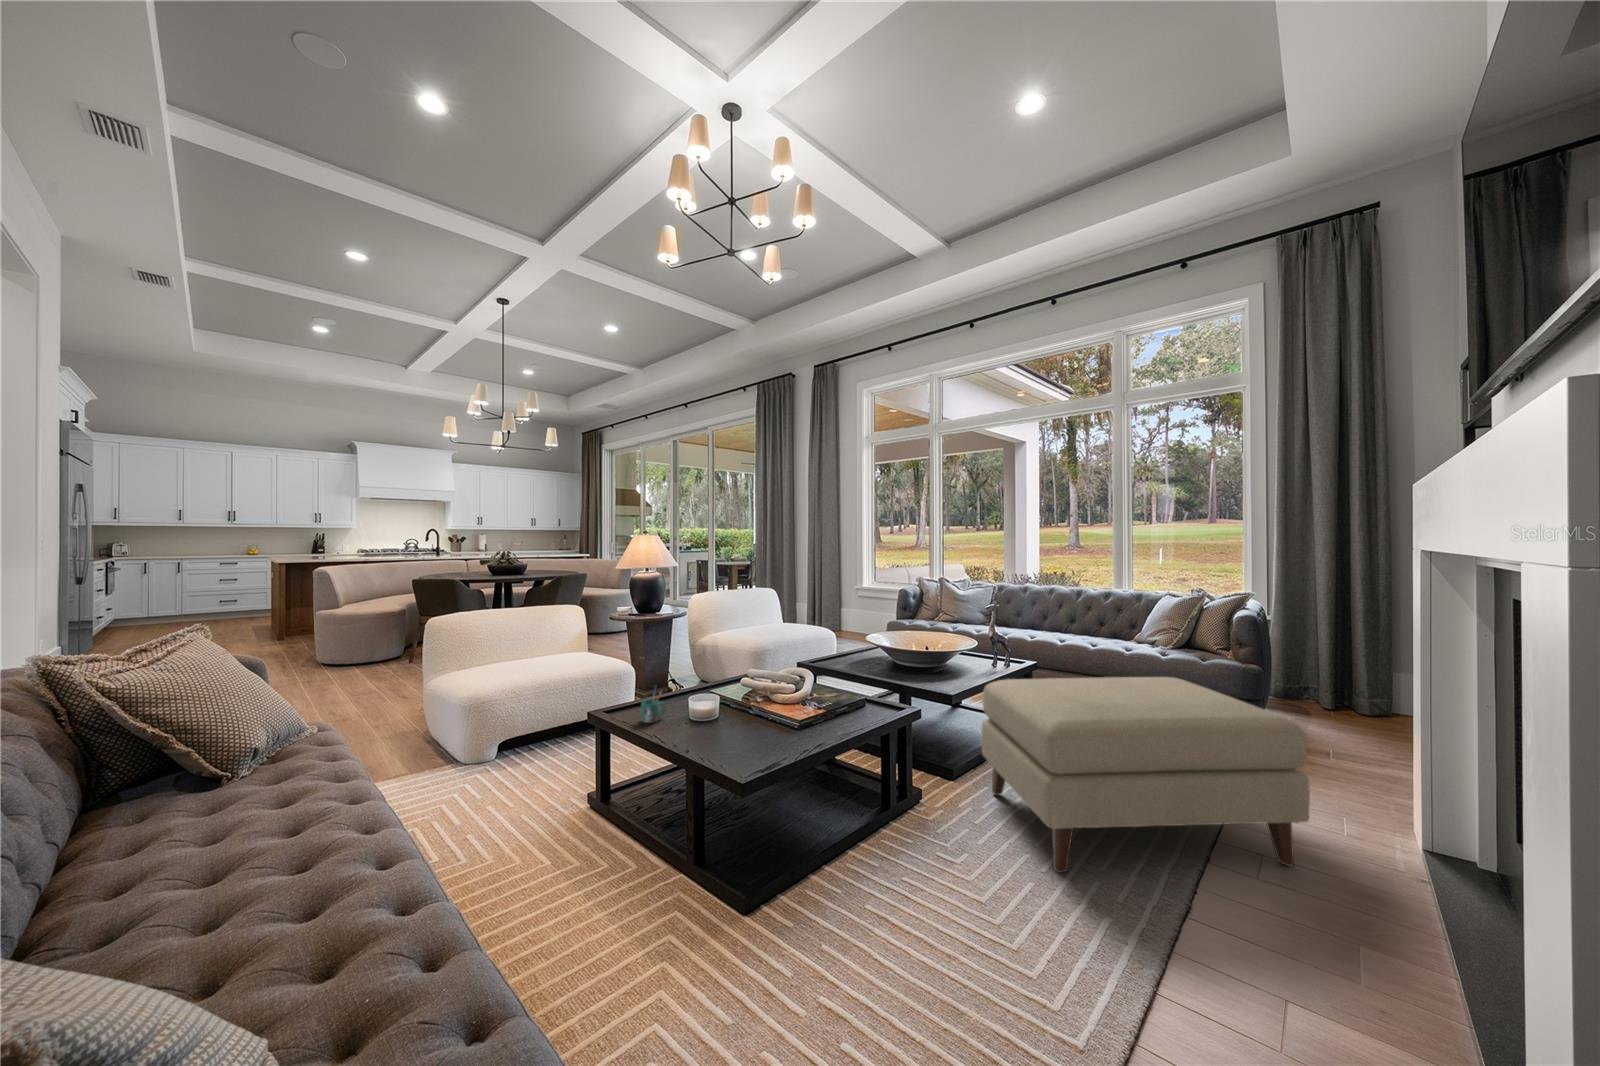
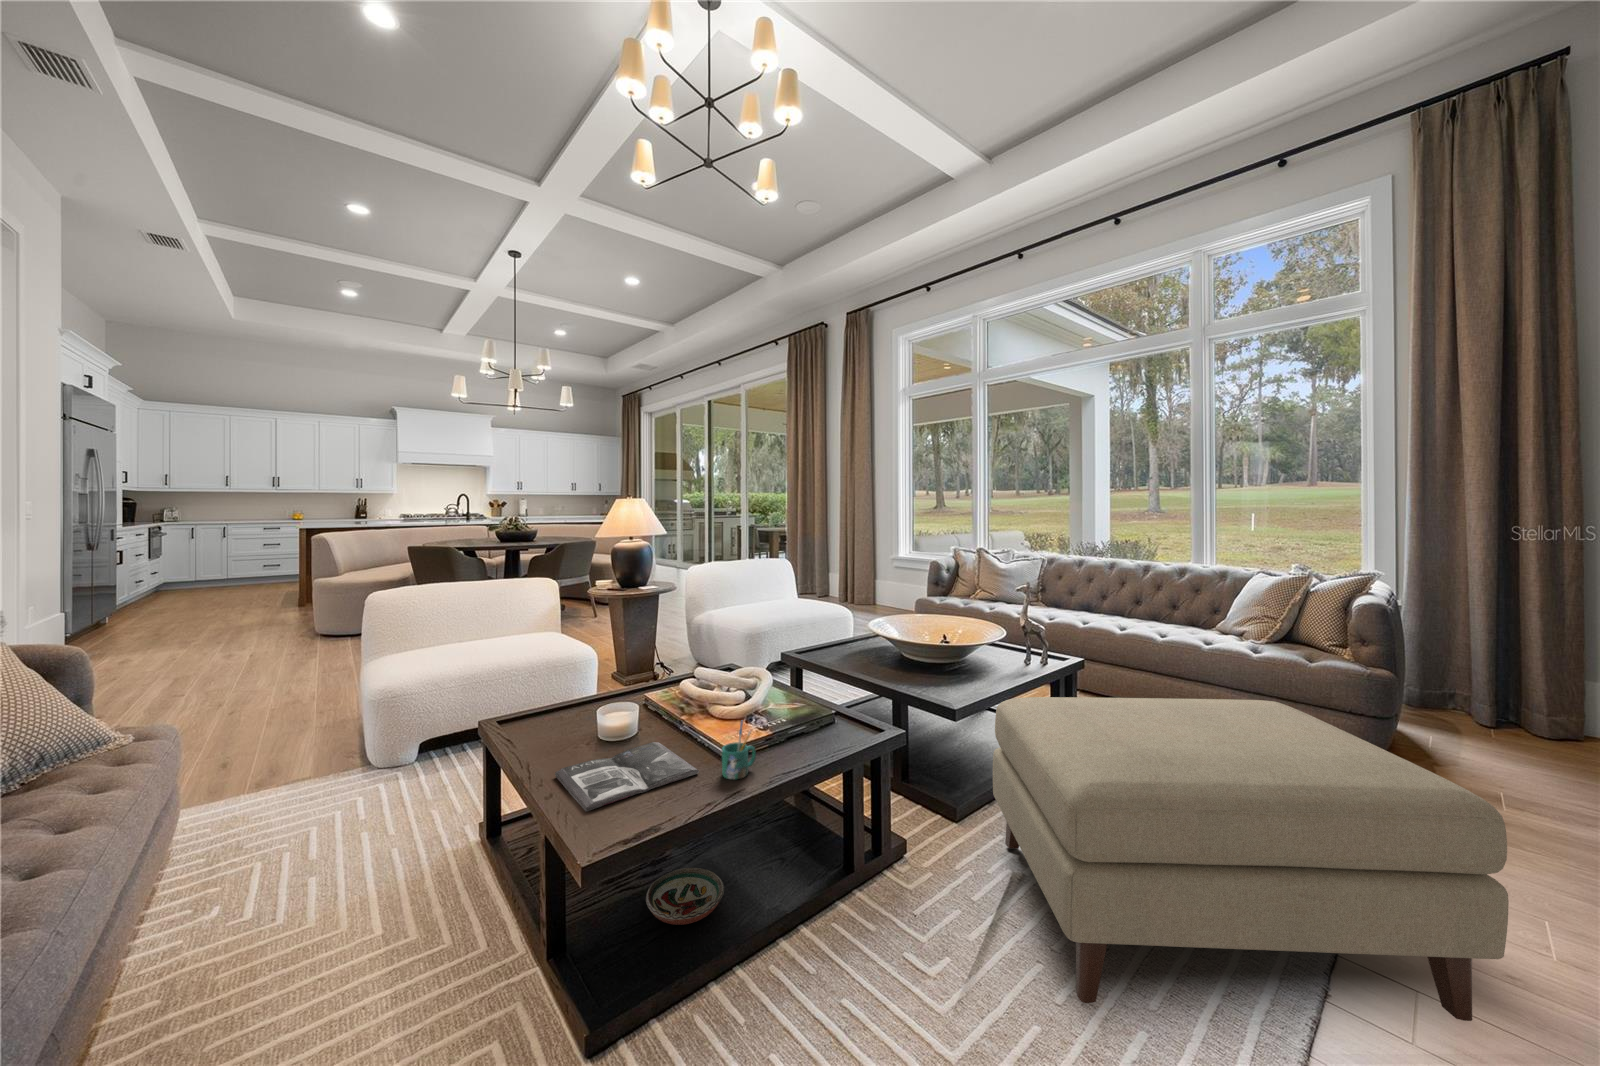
mug: present [641,687,665,723] -> present [722,721,756,779]
magazine: none [673,719,780,758] -> present [555,742,699,811]
decorative bowl: none [742,812,800,846] -> present [646,868,724,925]

